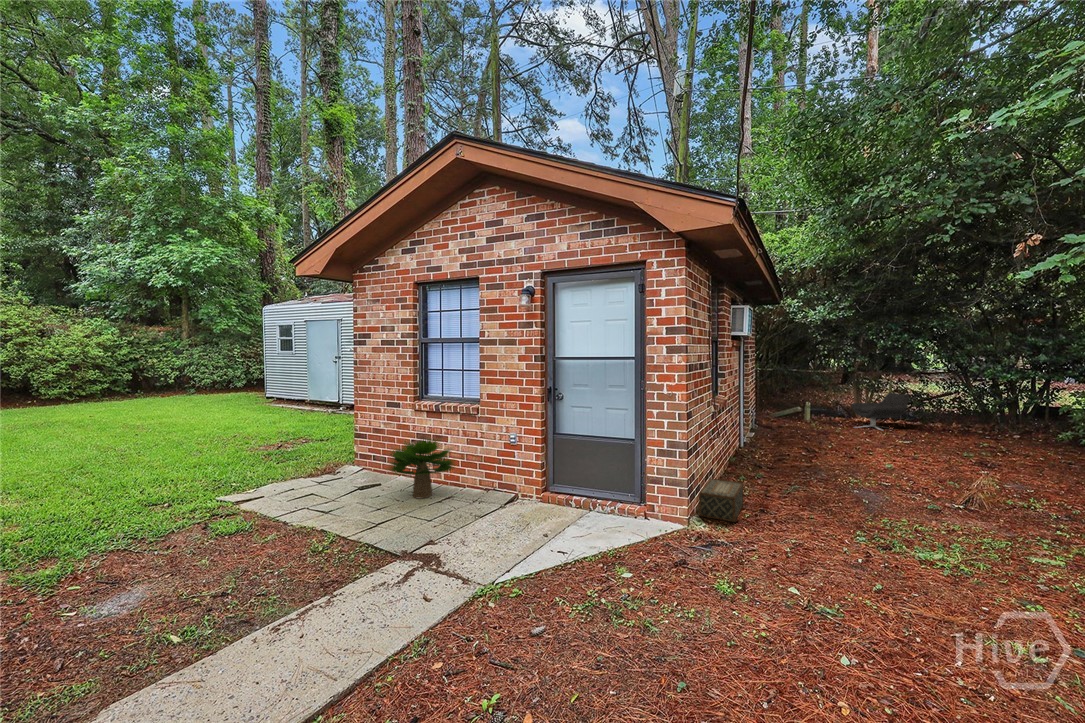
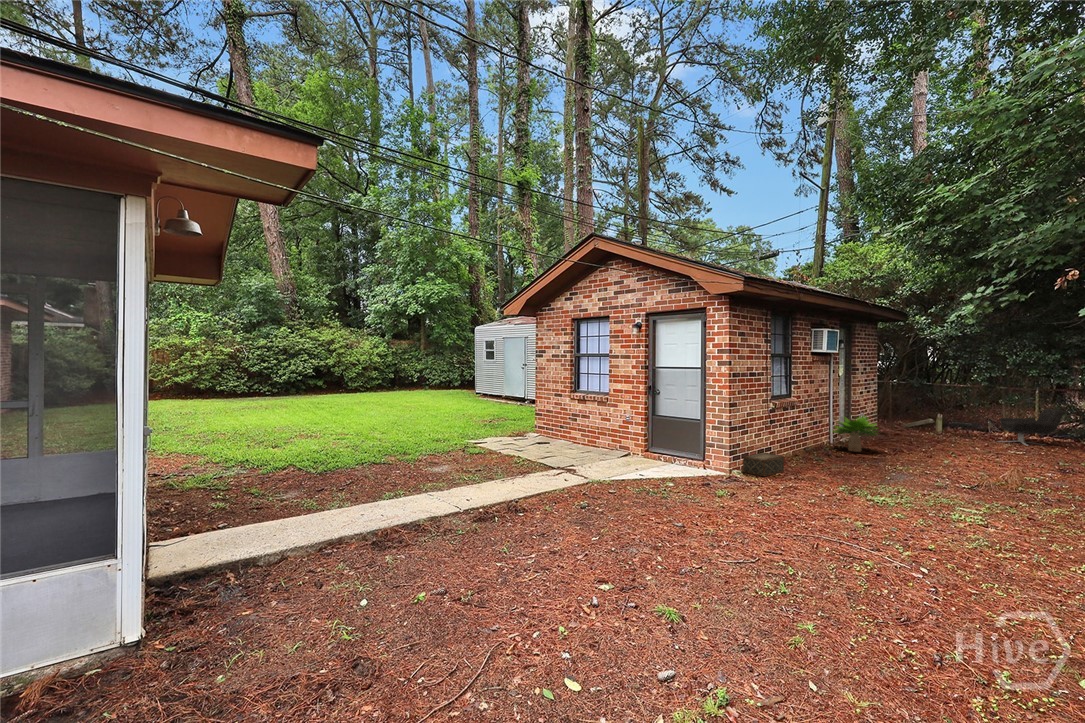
potted plant: present [390,439,455,498] -> present [834,416,878,452]

